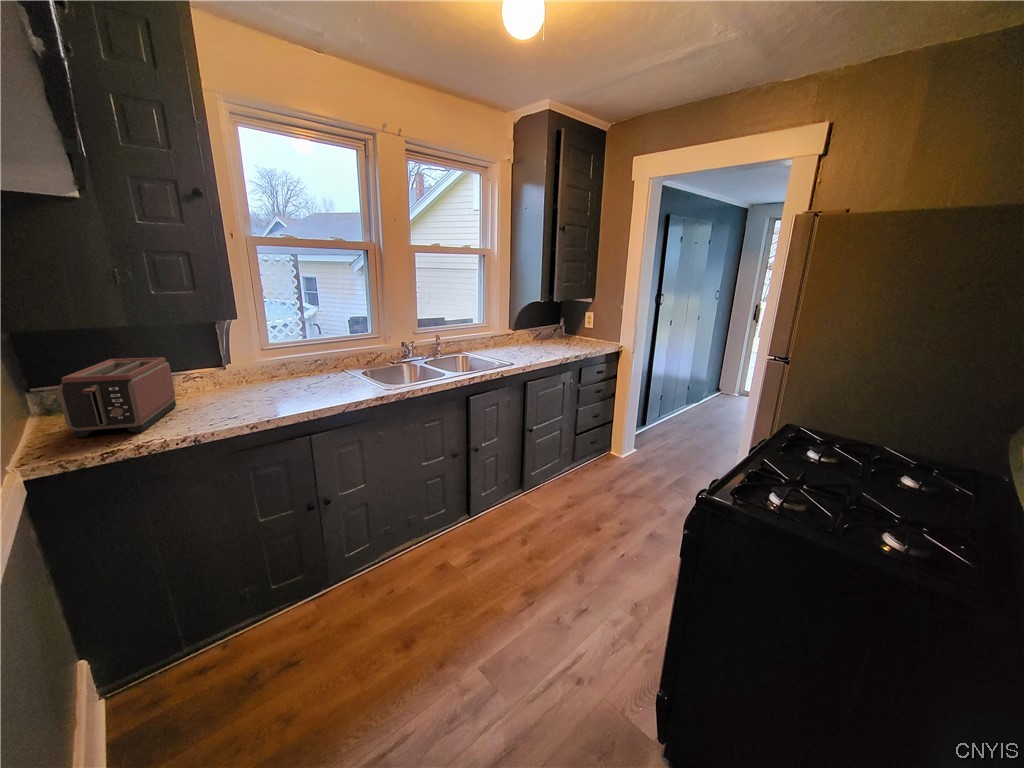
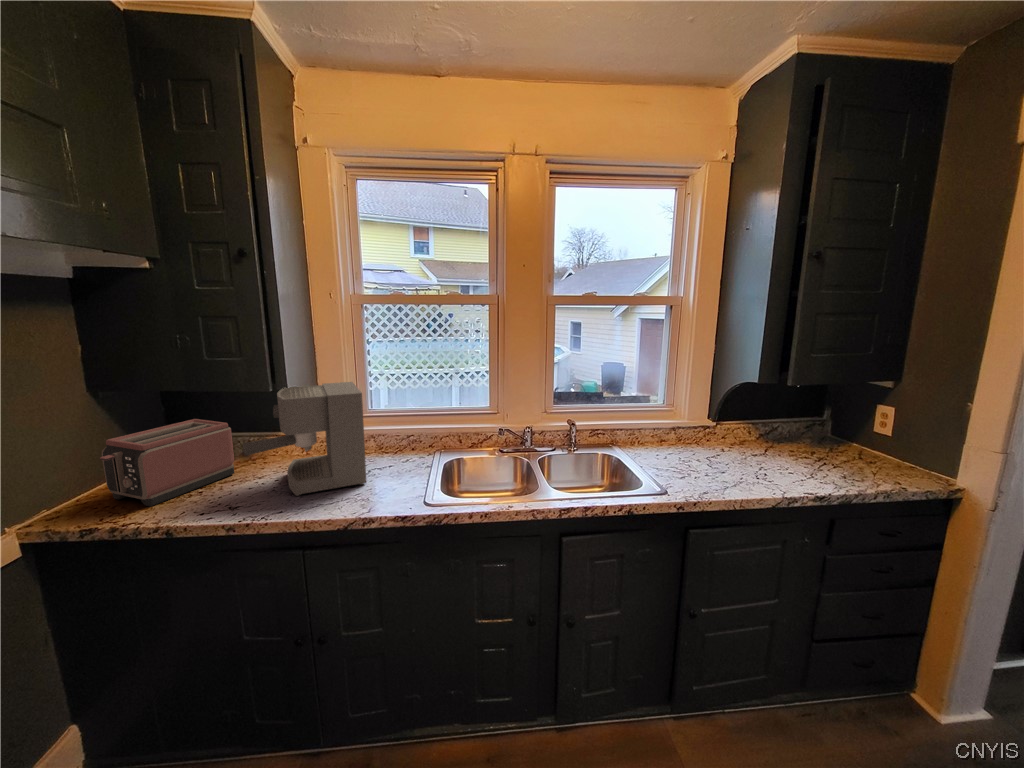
coffee maker: none [223,314,323,404] -> present [243,382,366,496]

